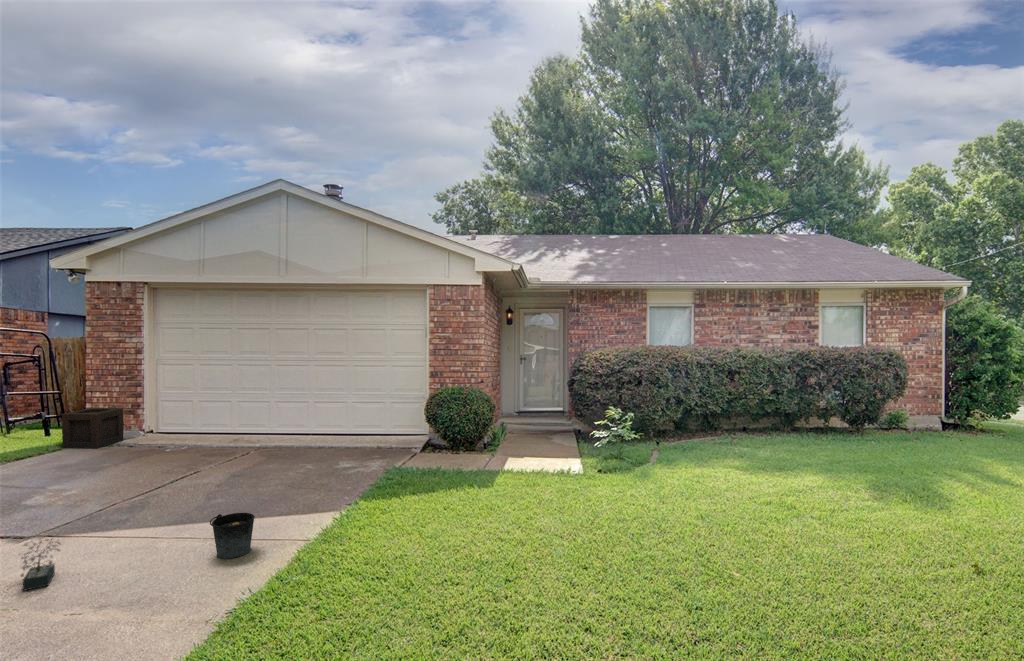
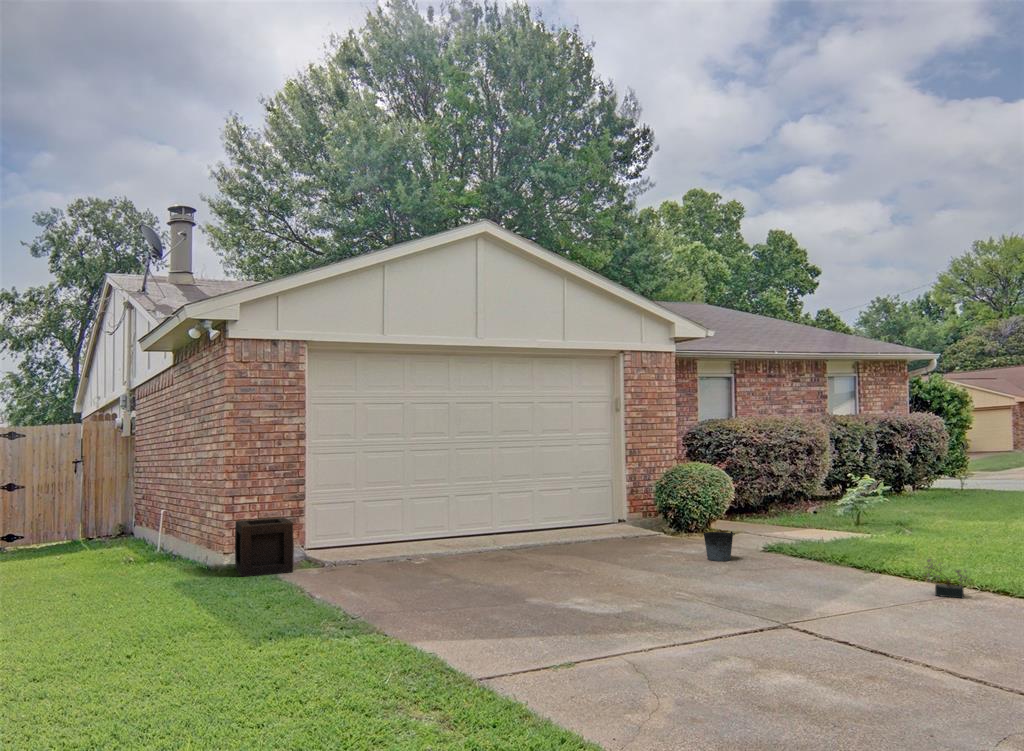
bucket: present [210,513,255,559] -> present [703,531,735,561]
decorative plant: present [21,534,61,591] -> present [925,559,967,598]

